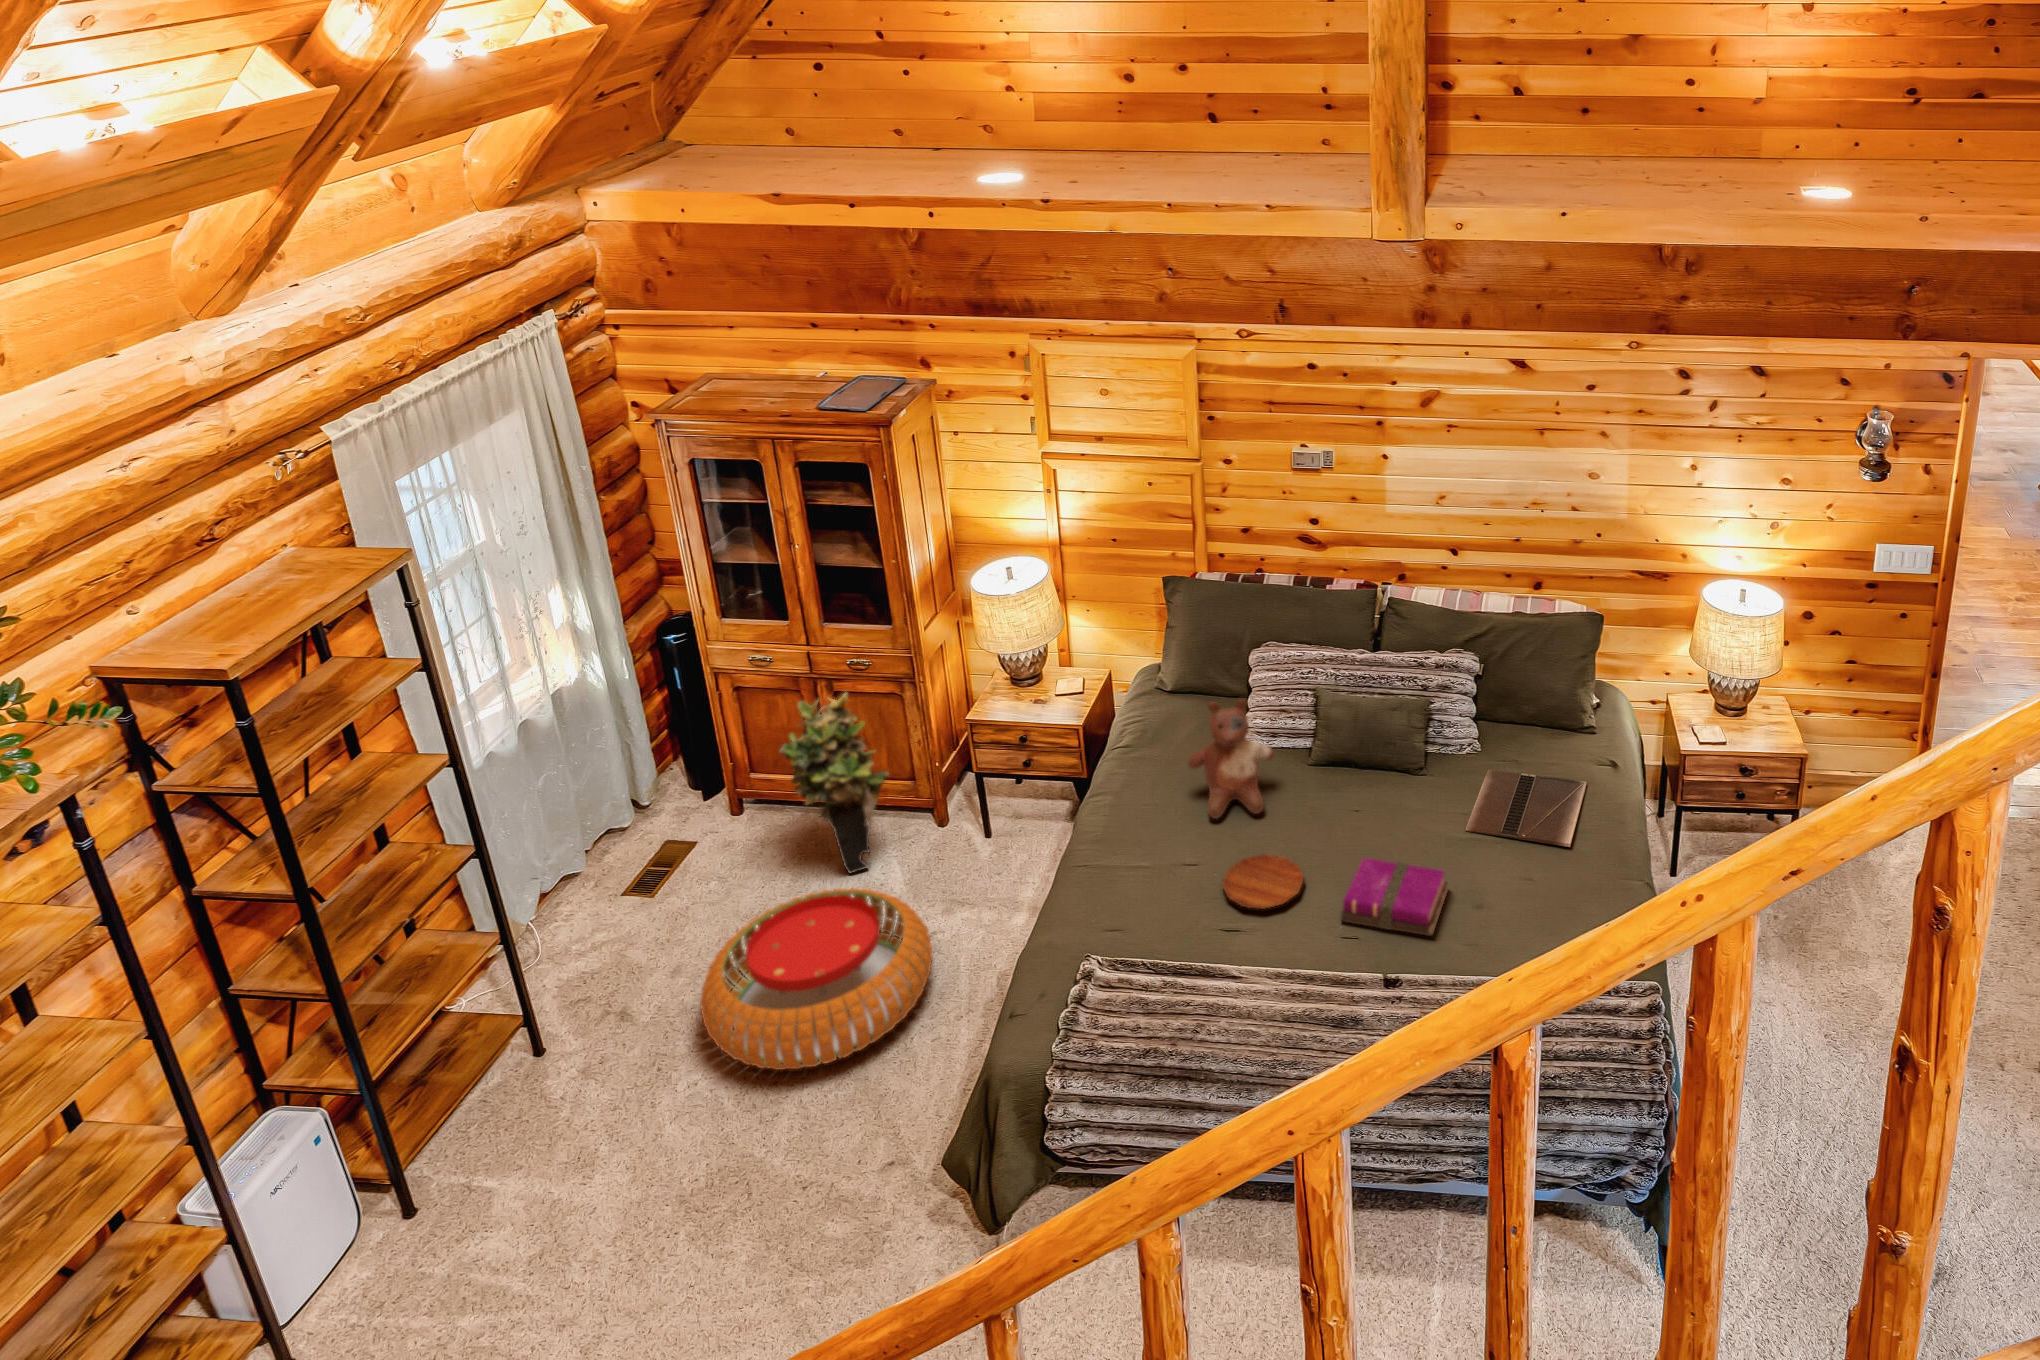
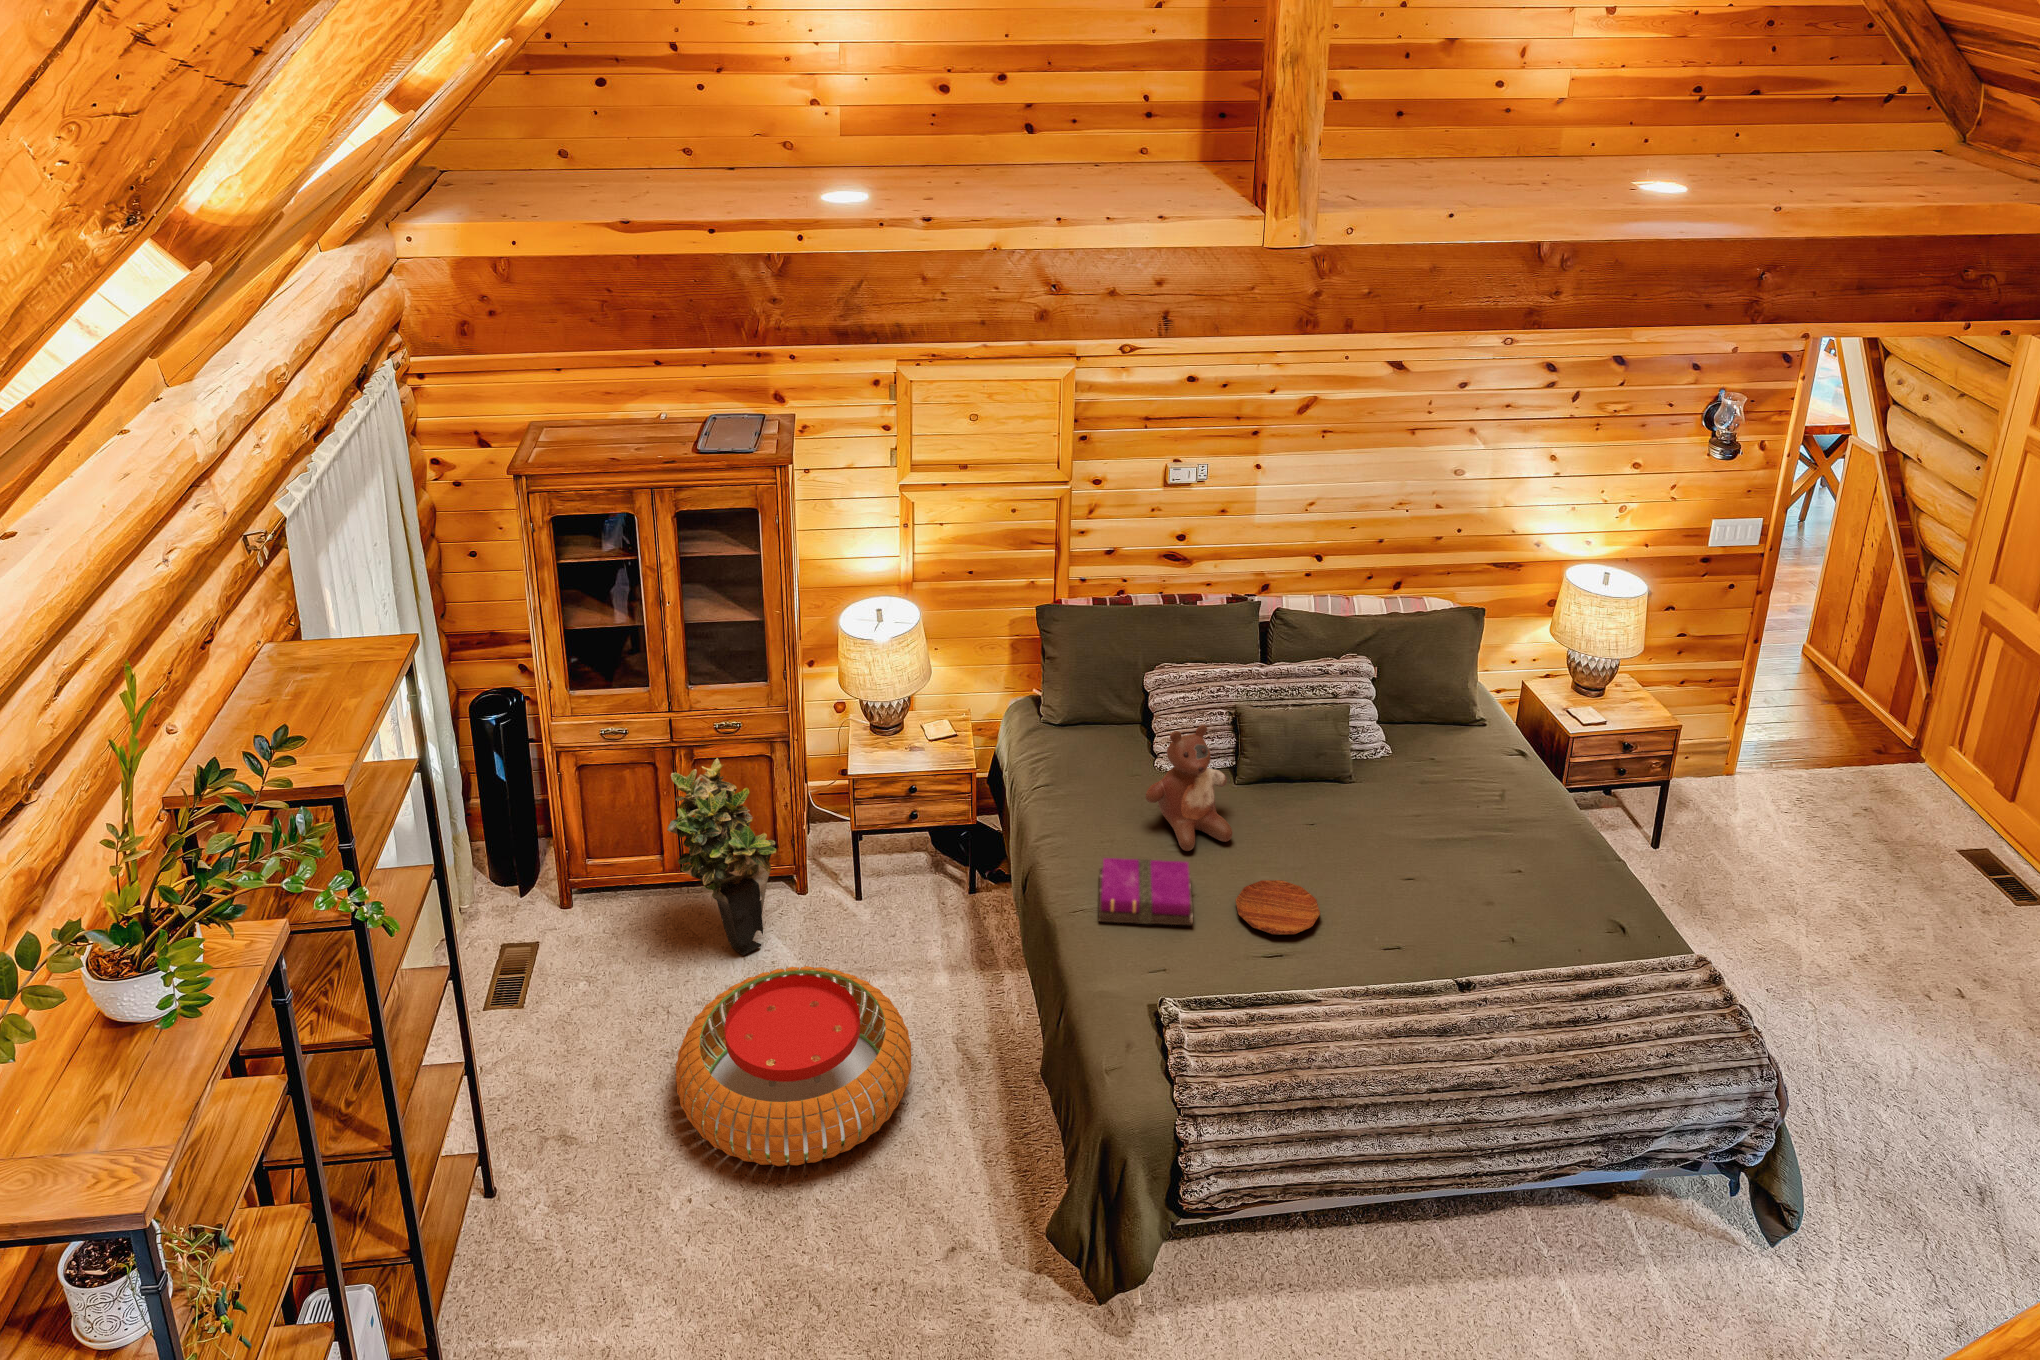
laptop: present [1465,770,1587,847] -> none [1419,775,1544,842]
notebook: present [1341,858,1448,936] -> present [1099,858,1193,925]

